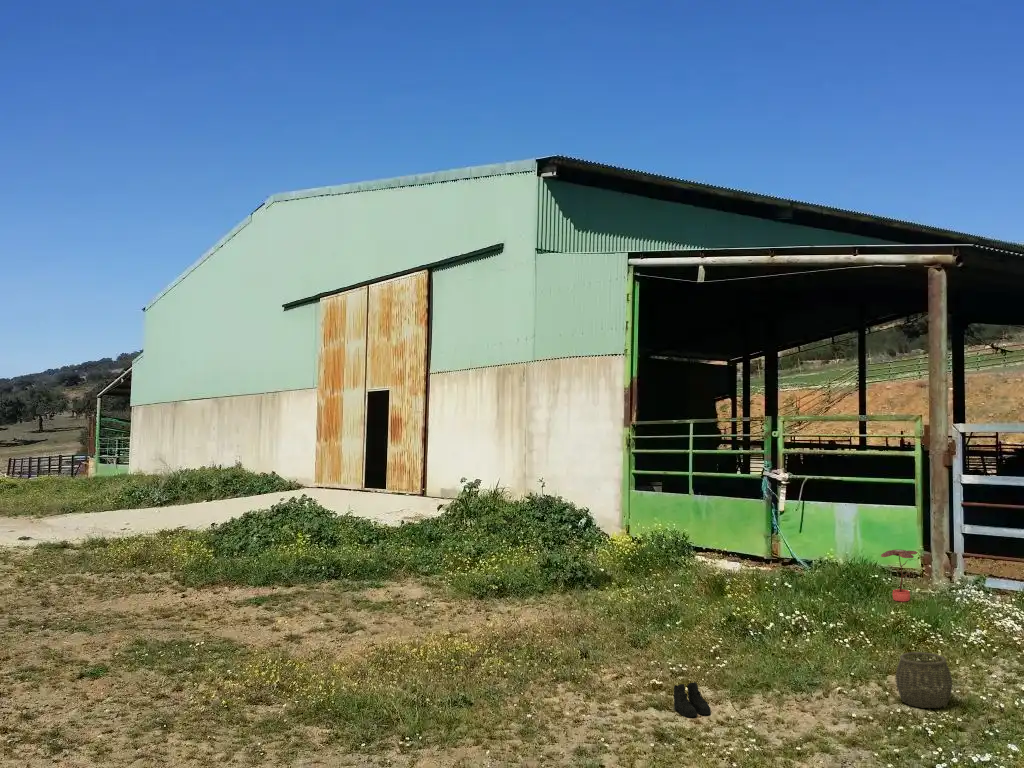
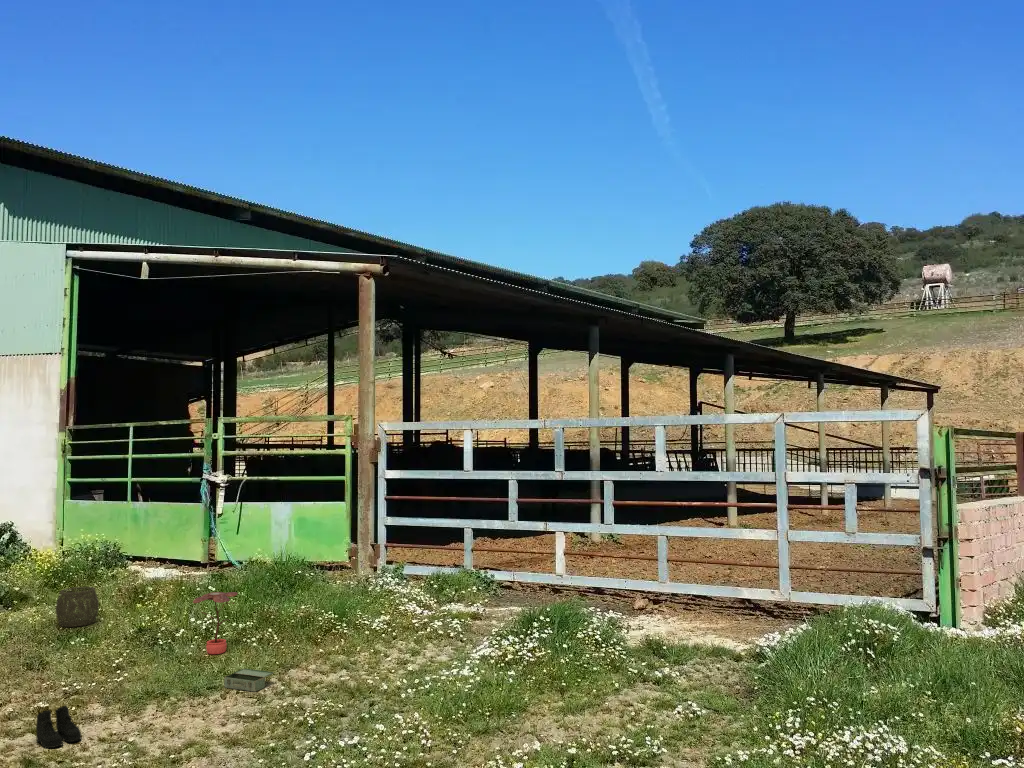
potted plant: present [881,550,917,602] -> present [193,592,238,654]
woven basket: present [895,652,953,708] -> present [56,587,99,627]
toolbox: none [827,670,875,694] -> present [224,668,274,692]

